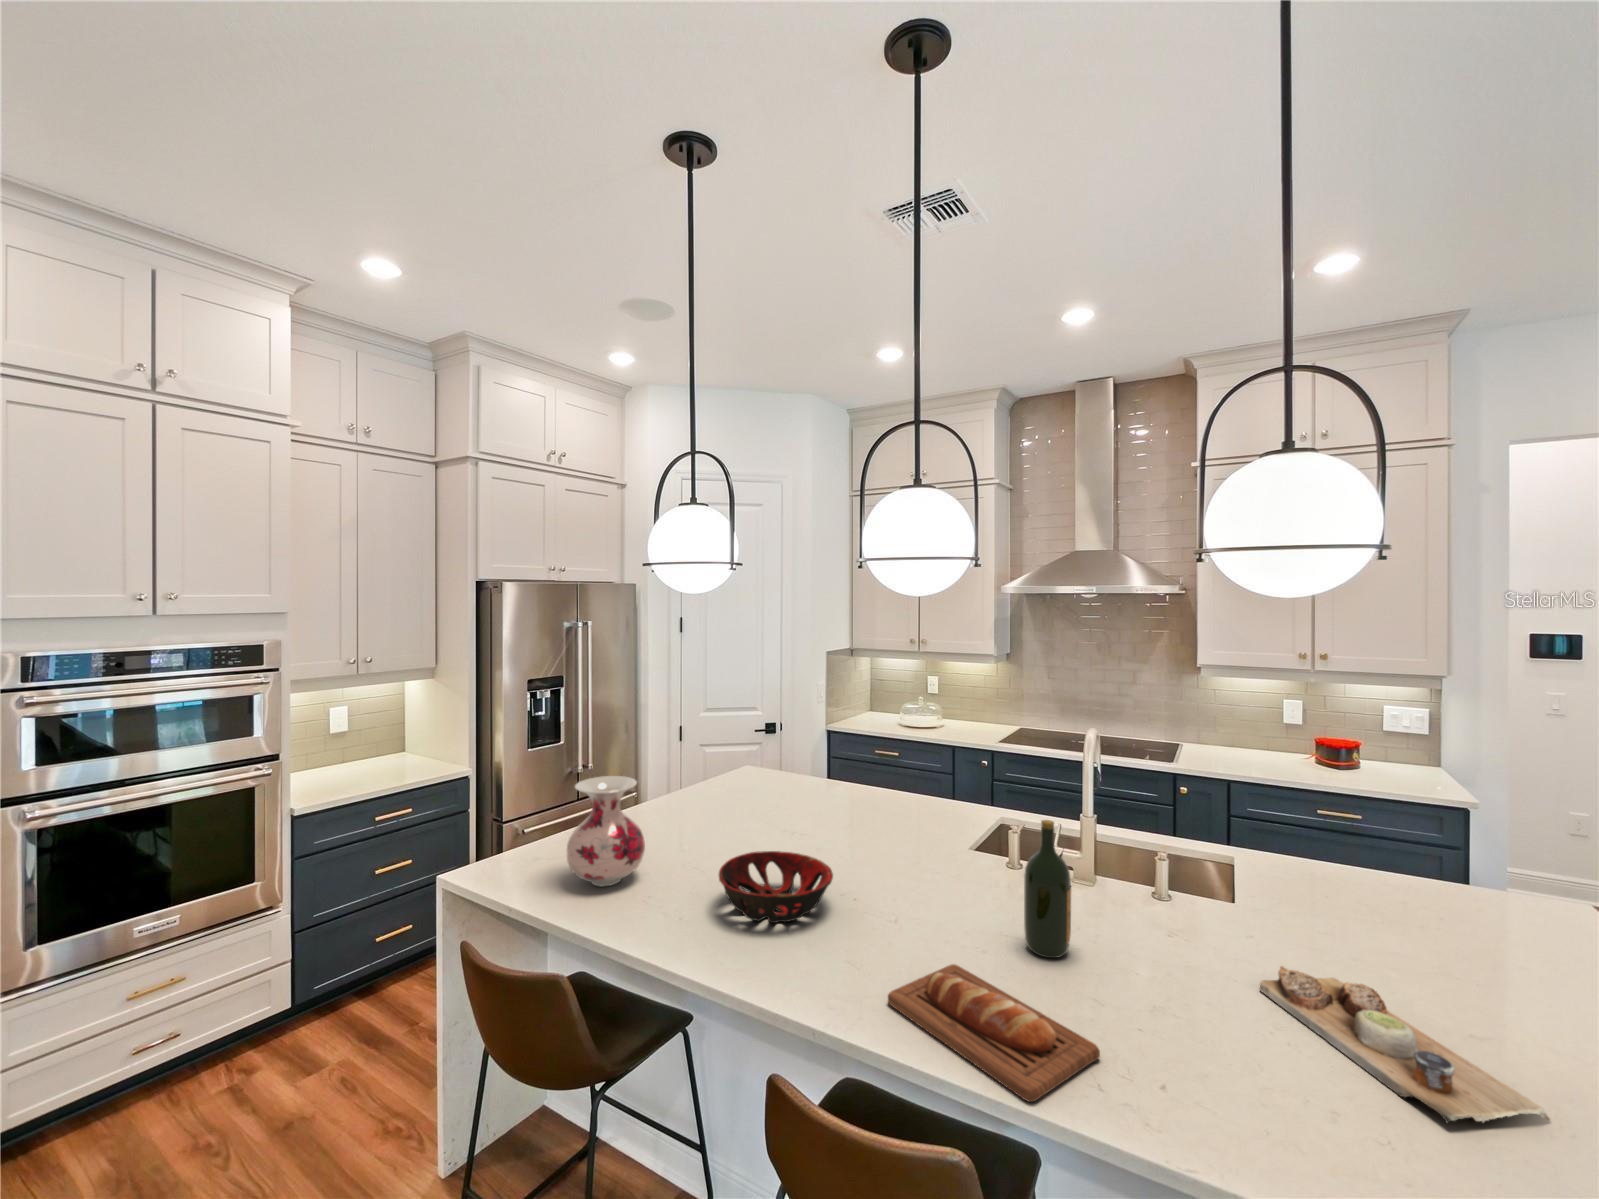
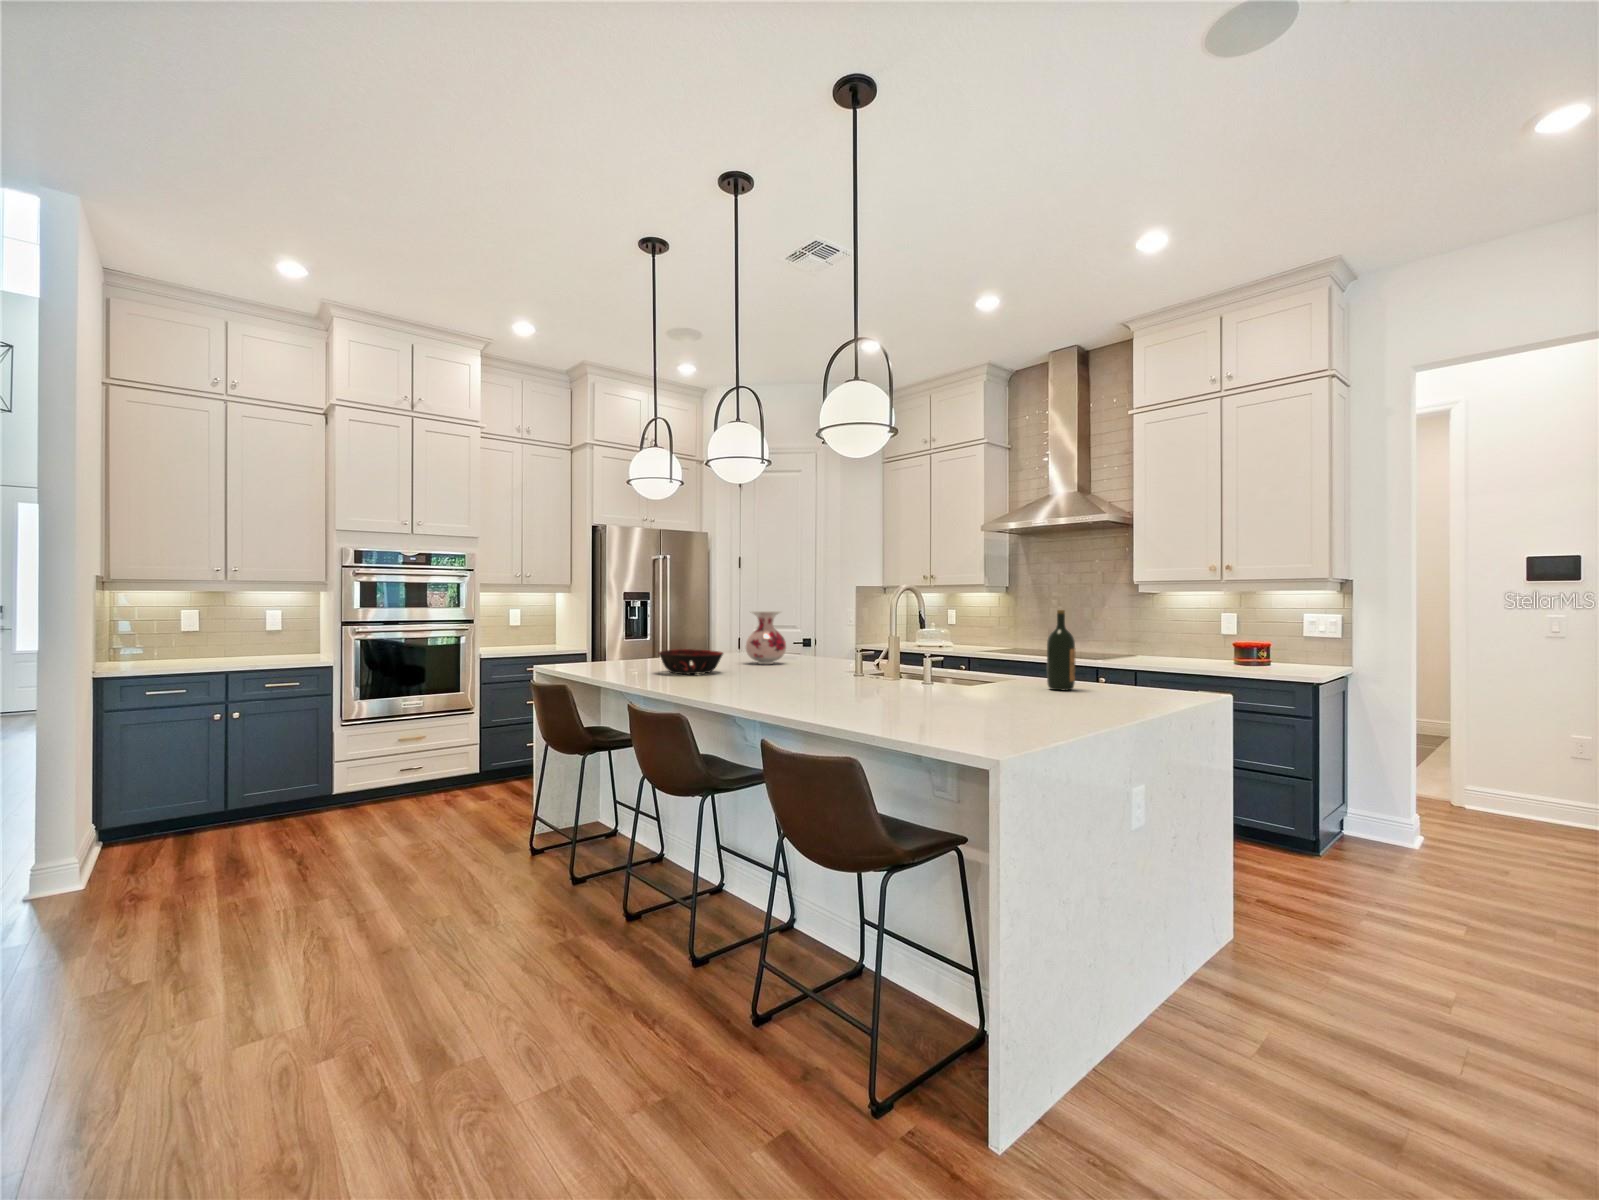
vase: present [567,776,645,886] -> present [746,611,786,664]
wine bottle: present [1024,820,1071,958] -> present [1047,610,1075,691]
bread loaf: present [888,964,1100,1102] -> none [700,669,772,694]
cutting board: present [1259,966,1550,1123] -> none [892,679,950,705]

